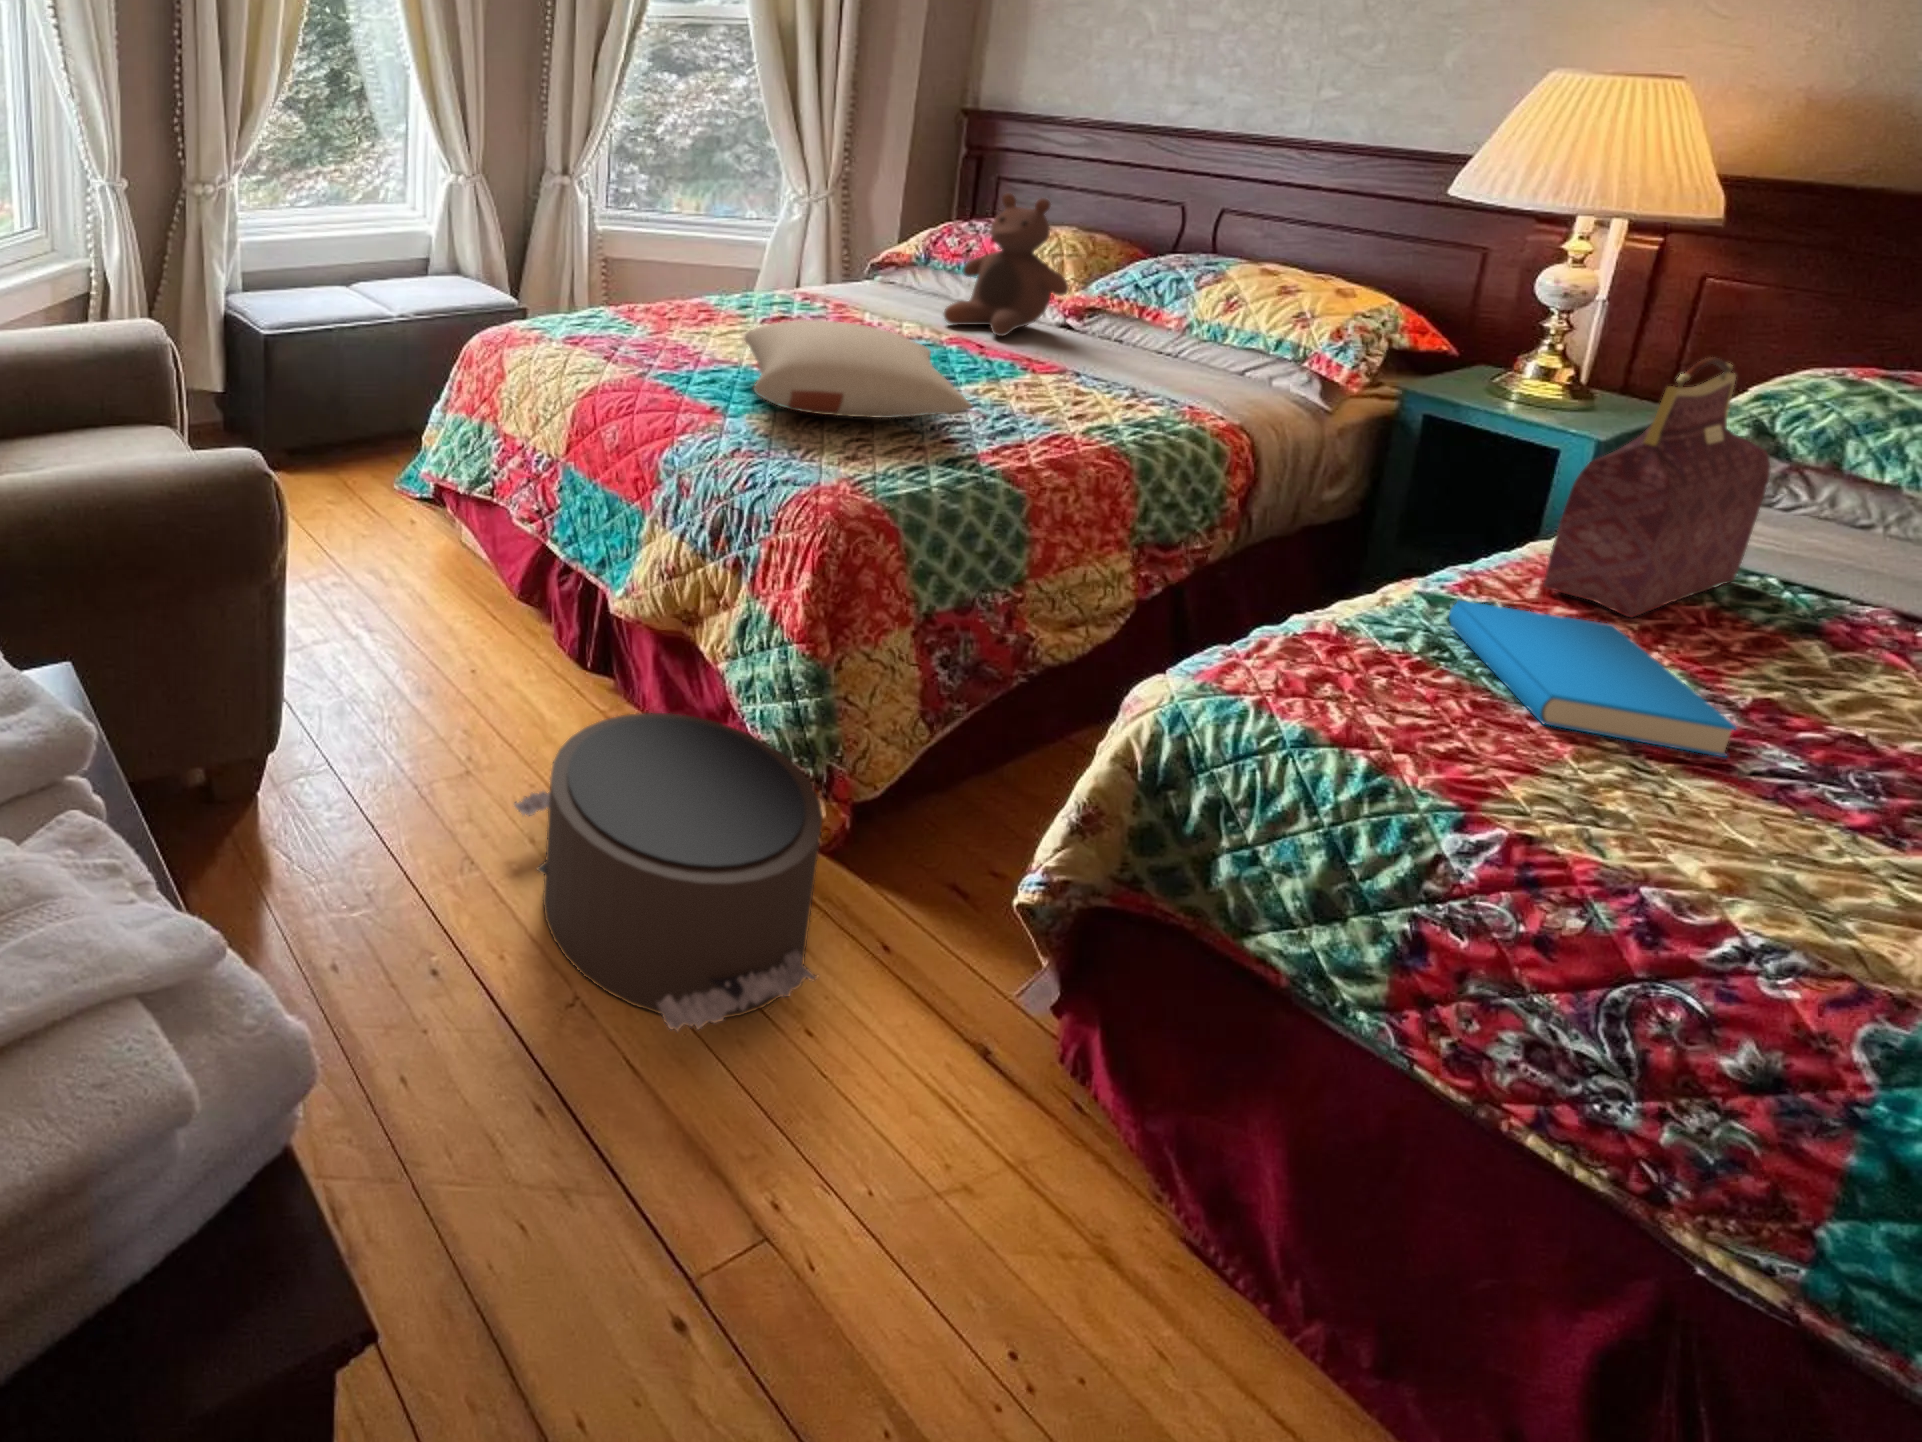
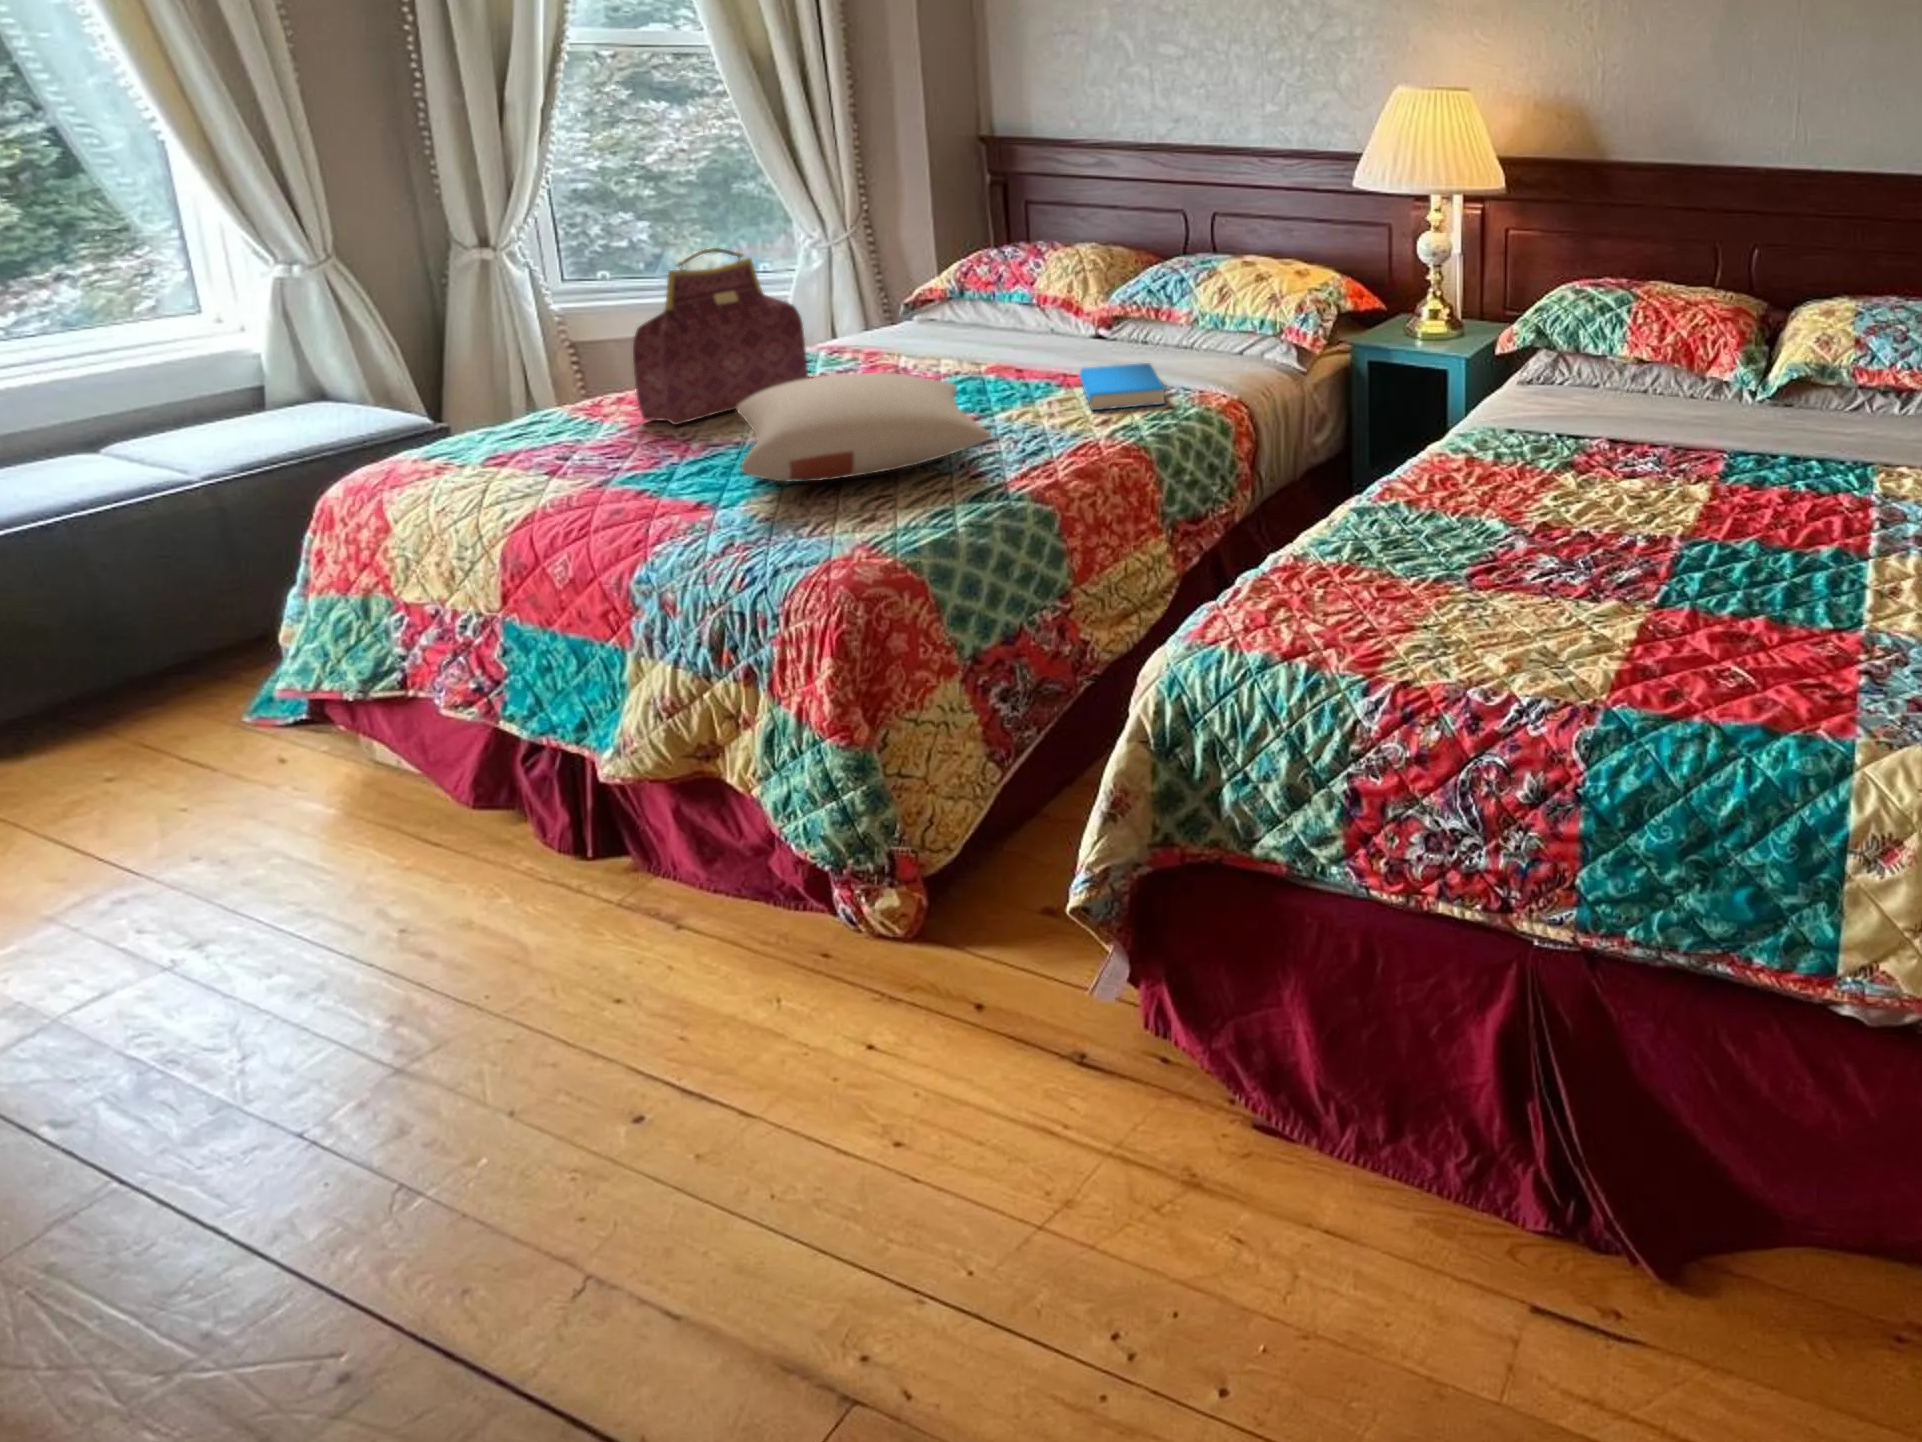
stuffed bear: present [944,193,1069,336] -> none [982,216,1094,357]
handbag: present [1543,357,1770,617] -> present [633,248,808,425]
book: present [1449,601,1737,757] -> present [1079,363,1165,410]
pouf: present [514,713,823,1031] -> none [462,860,902,1259]

